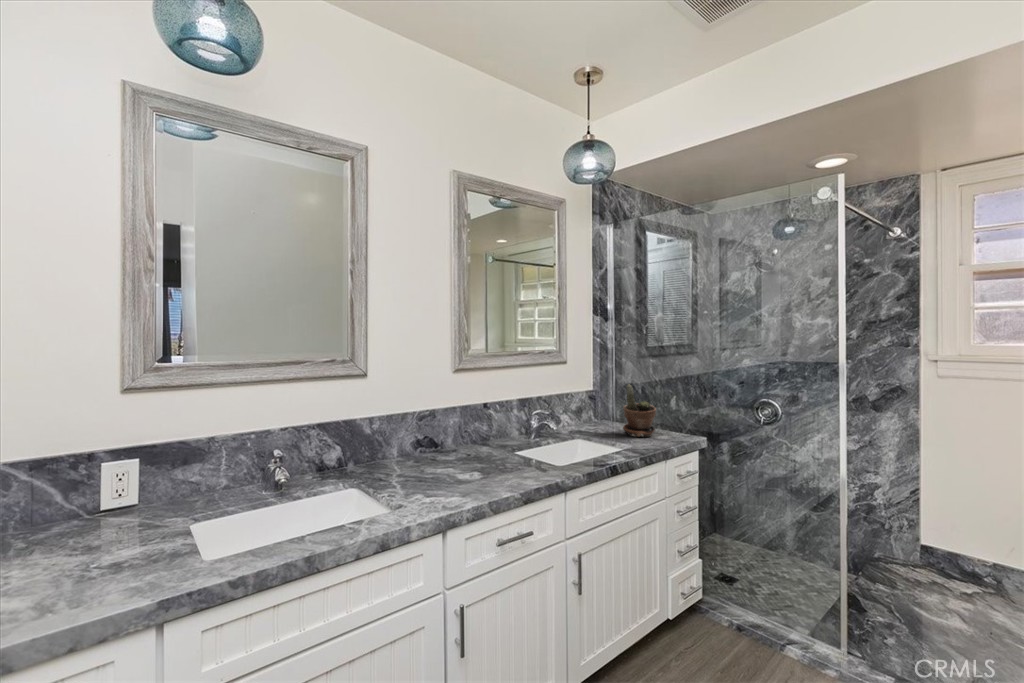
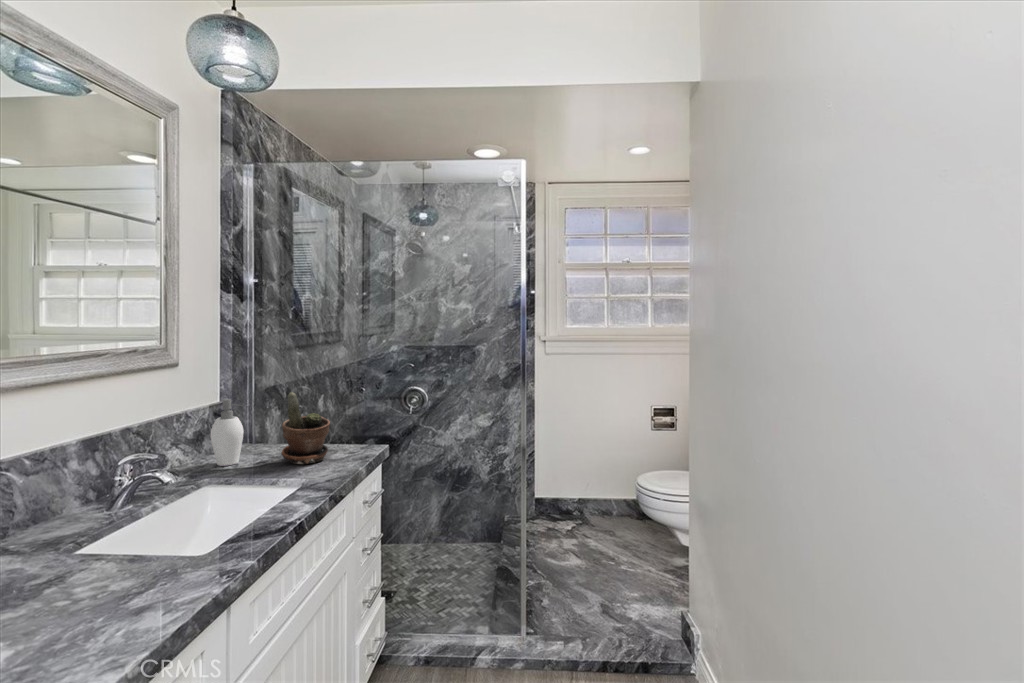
soap dispenser: none [582,387,601,430] -> present [211,399,244,466]

